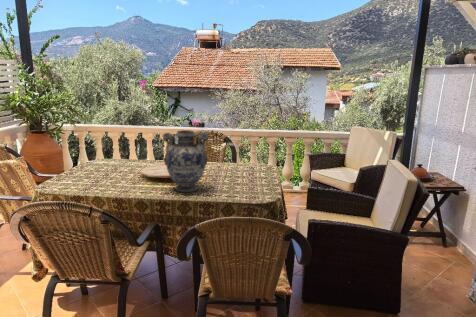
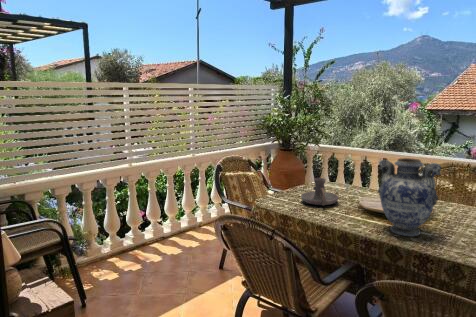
candle holder: none [84,155,122,181] -> present [301,178,338,205]

